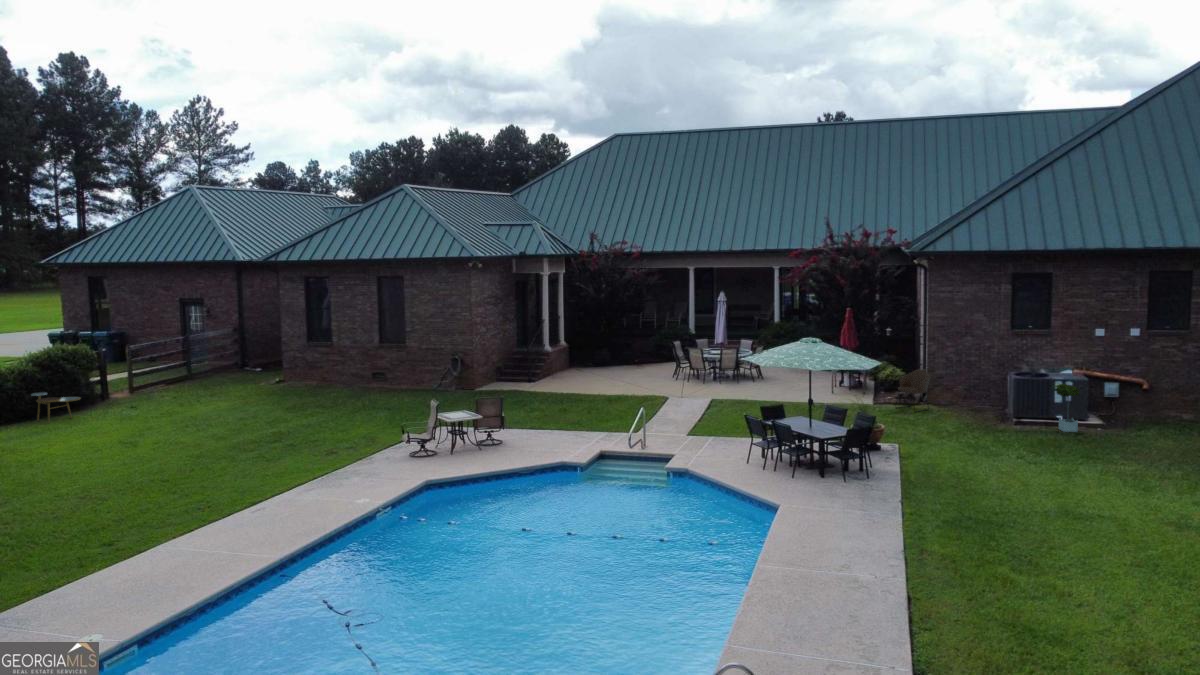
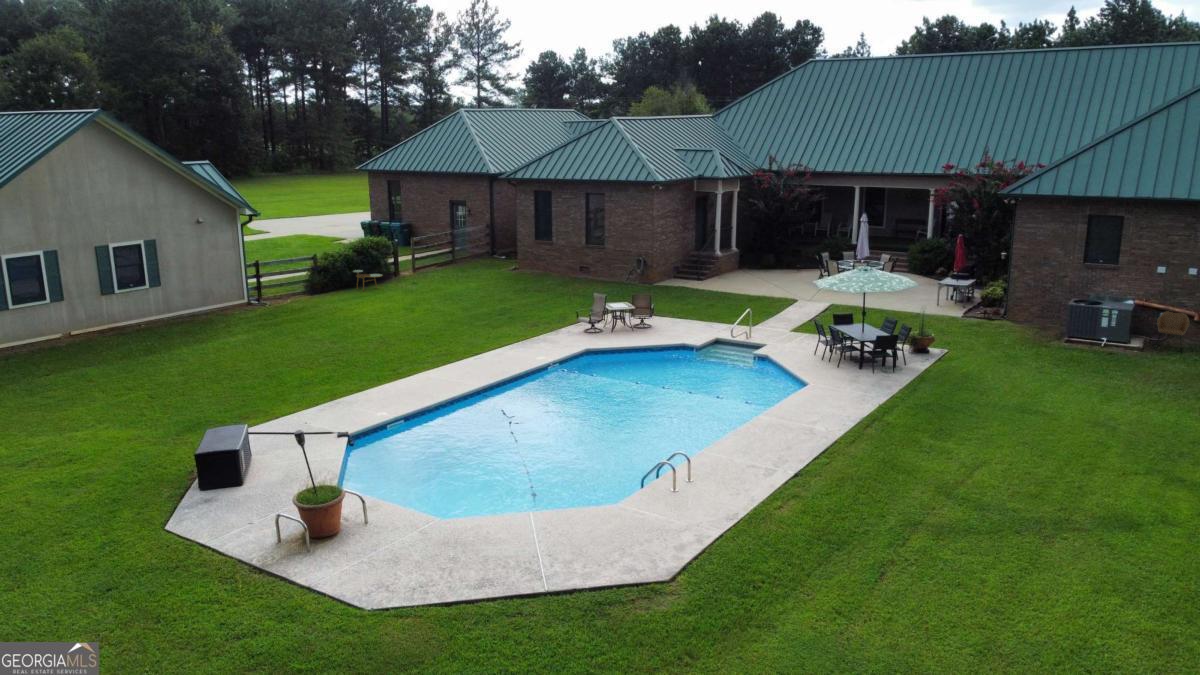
chair: present [898,369,931,412] -> present [1155,311,1190,350]
potted tree: present [1056,384,1080,432] -> none [1100,312,1120,353]

